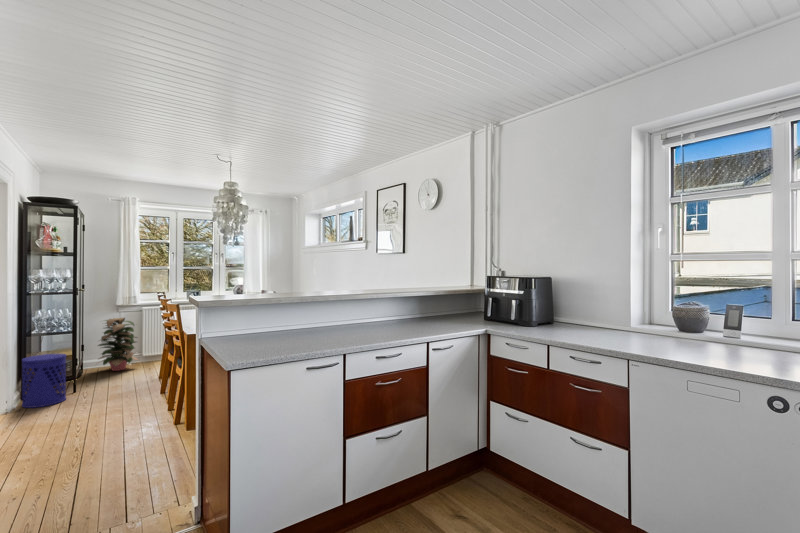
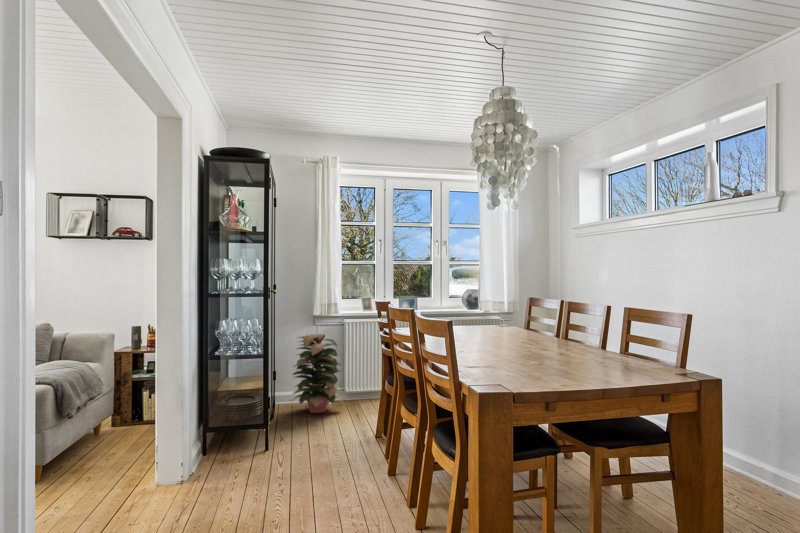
waste bin: present [22,354,66,408] -> none [201,388,257,477]

